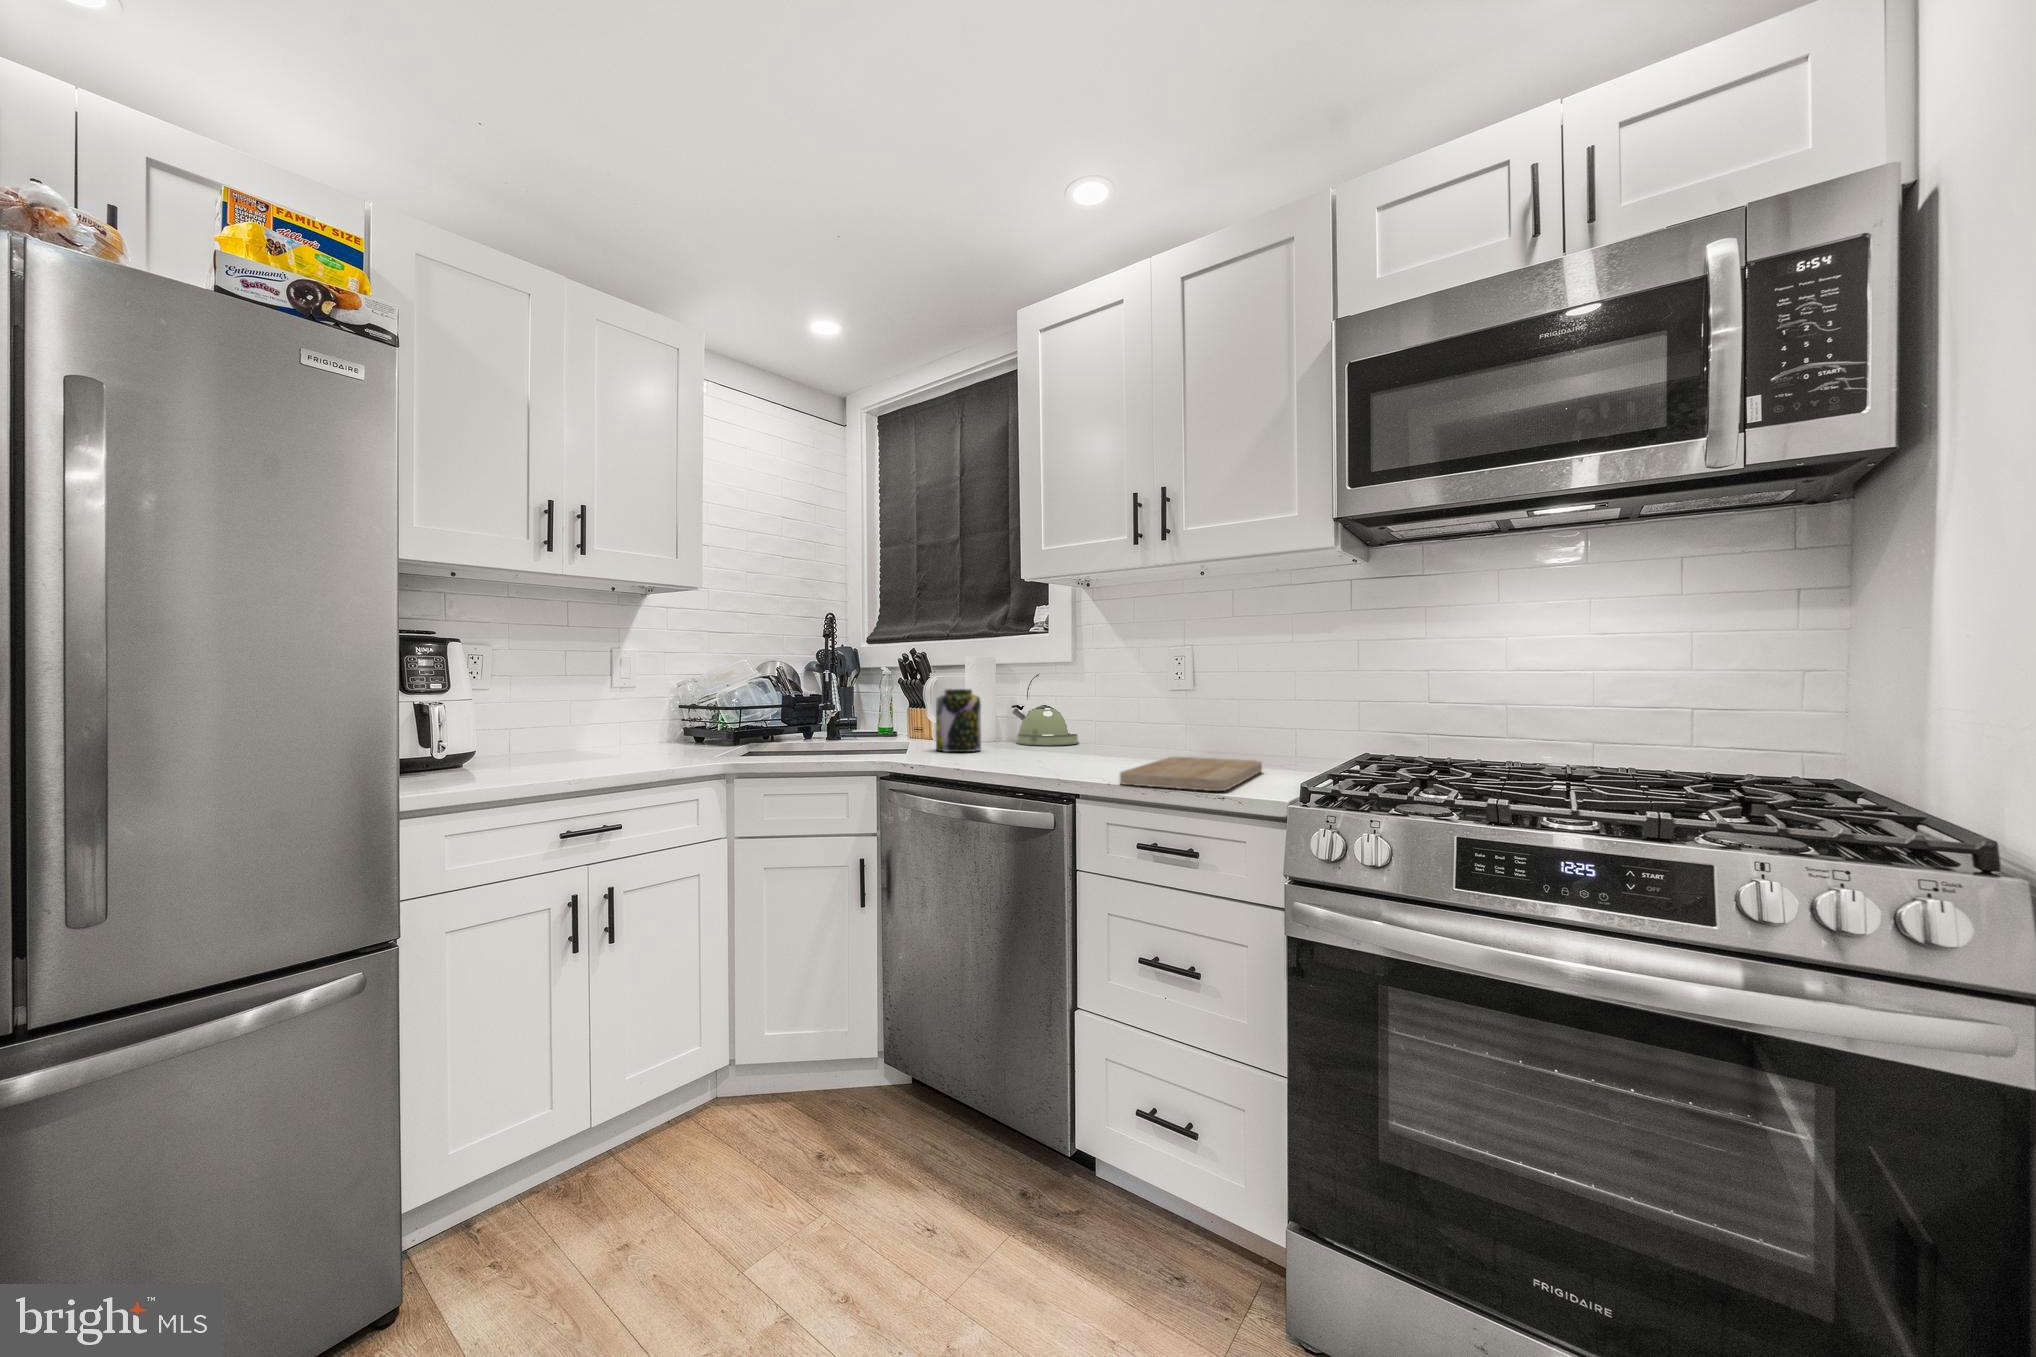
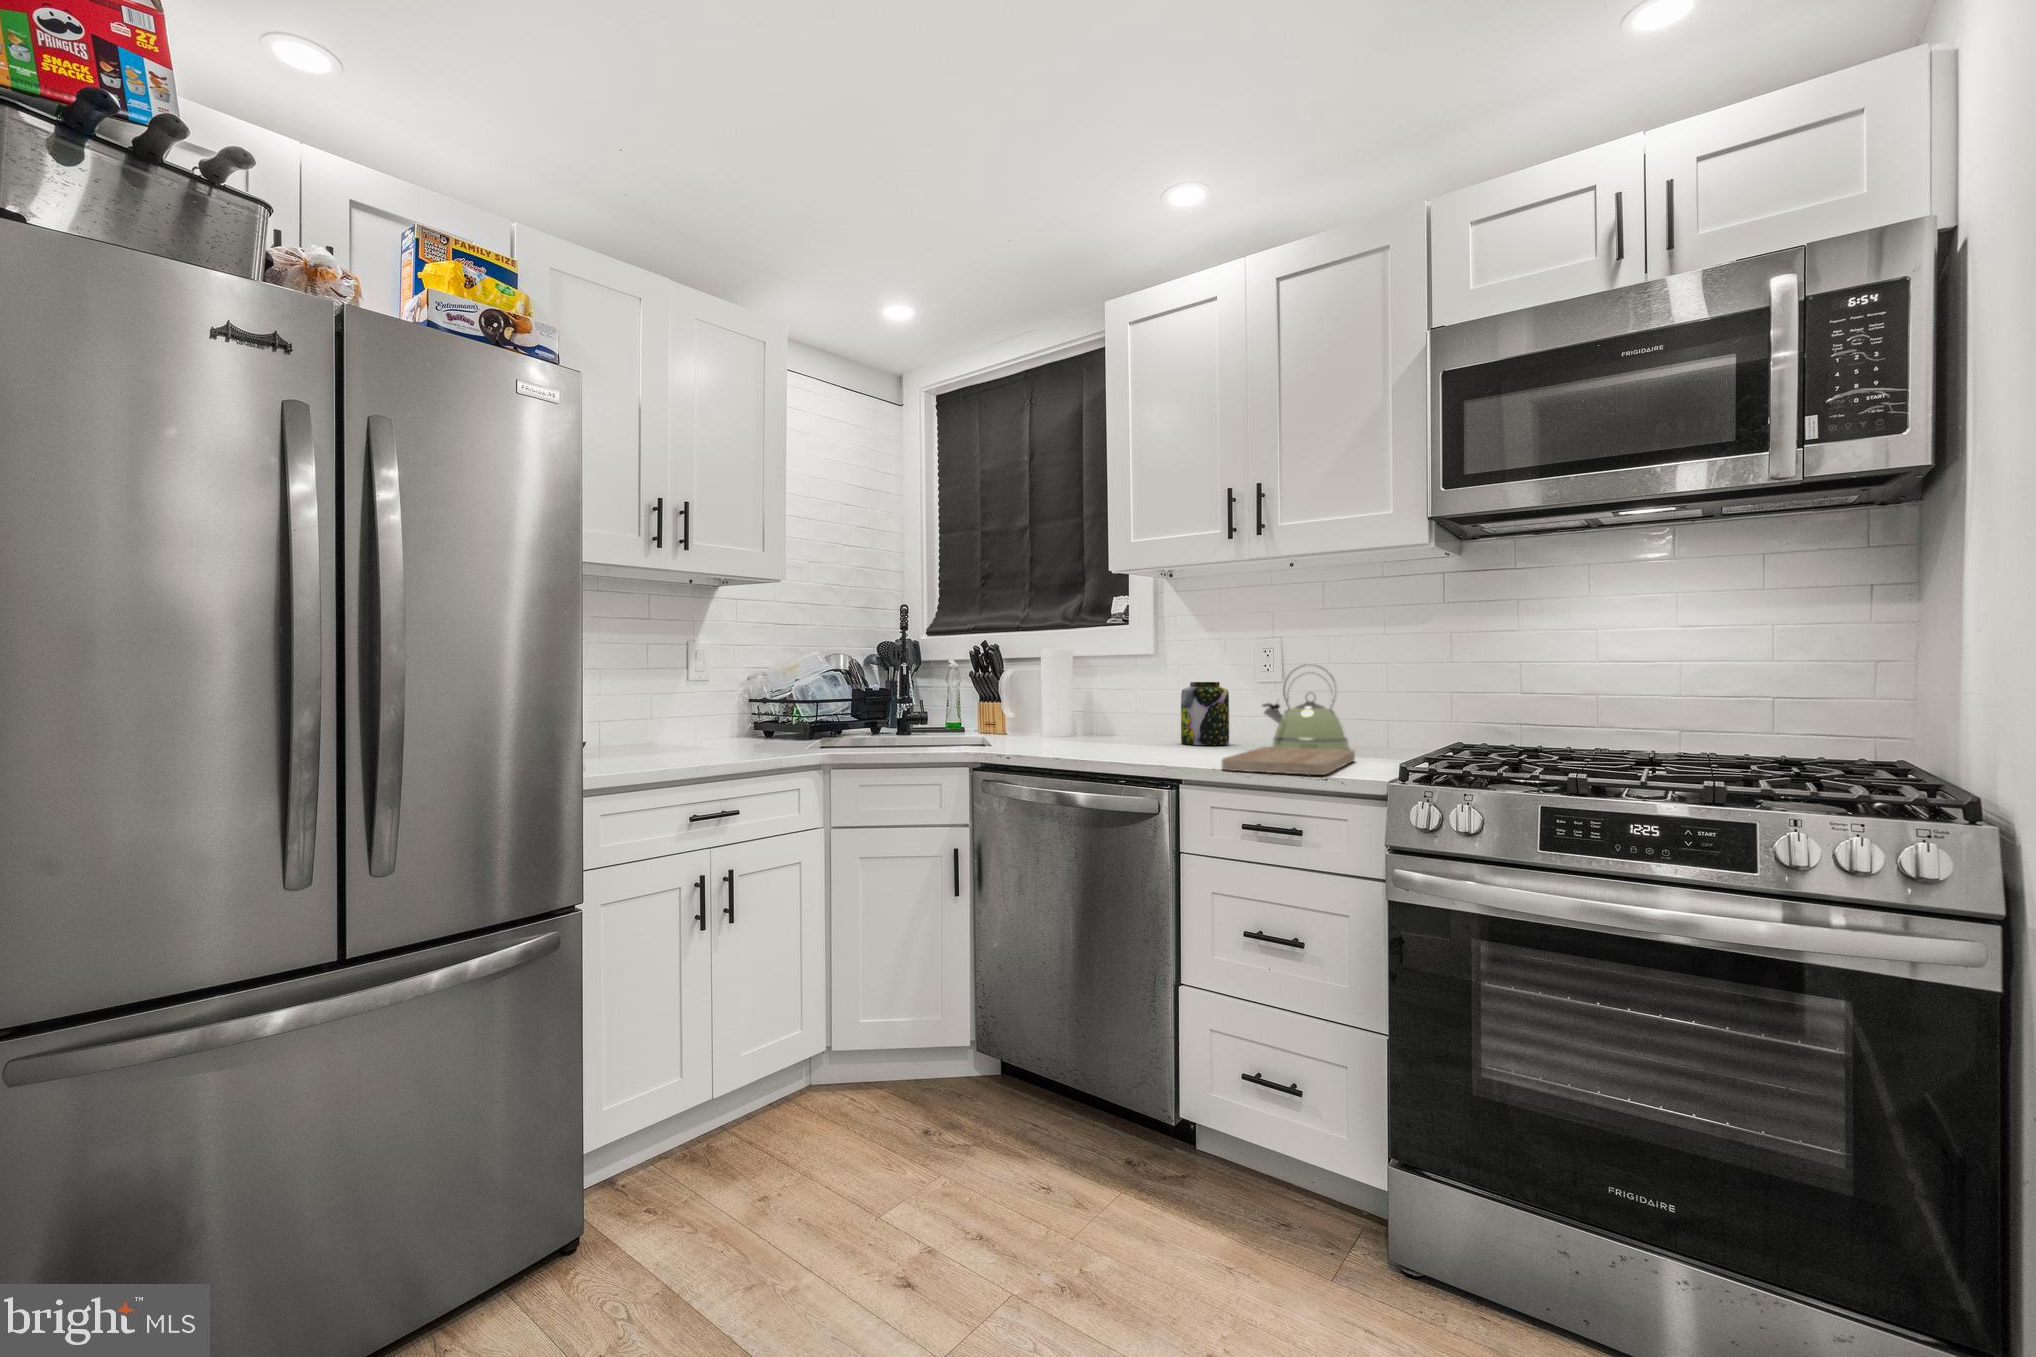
kettle: present [1011,674,1079,745] -> present [1263,664,1349,750]
jar: present [936,689,981,752] -> present [1181,682,1229,745]

